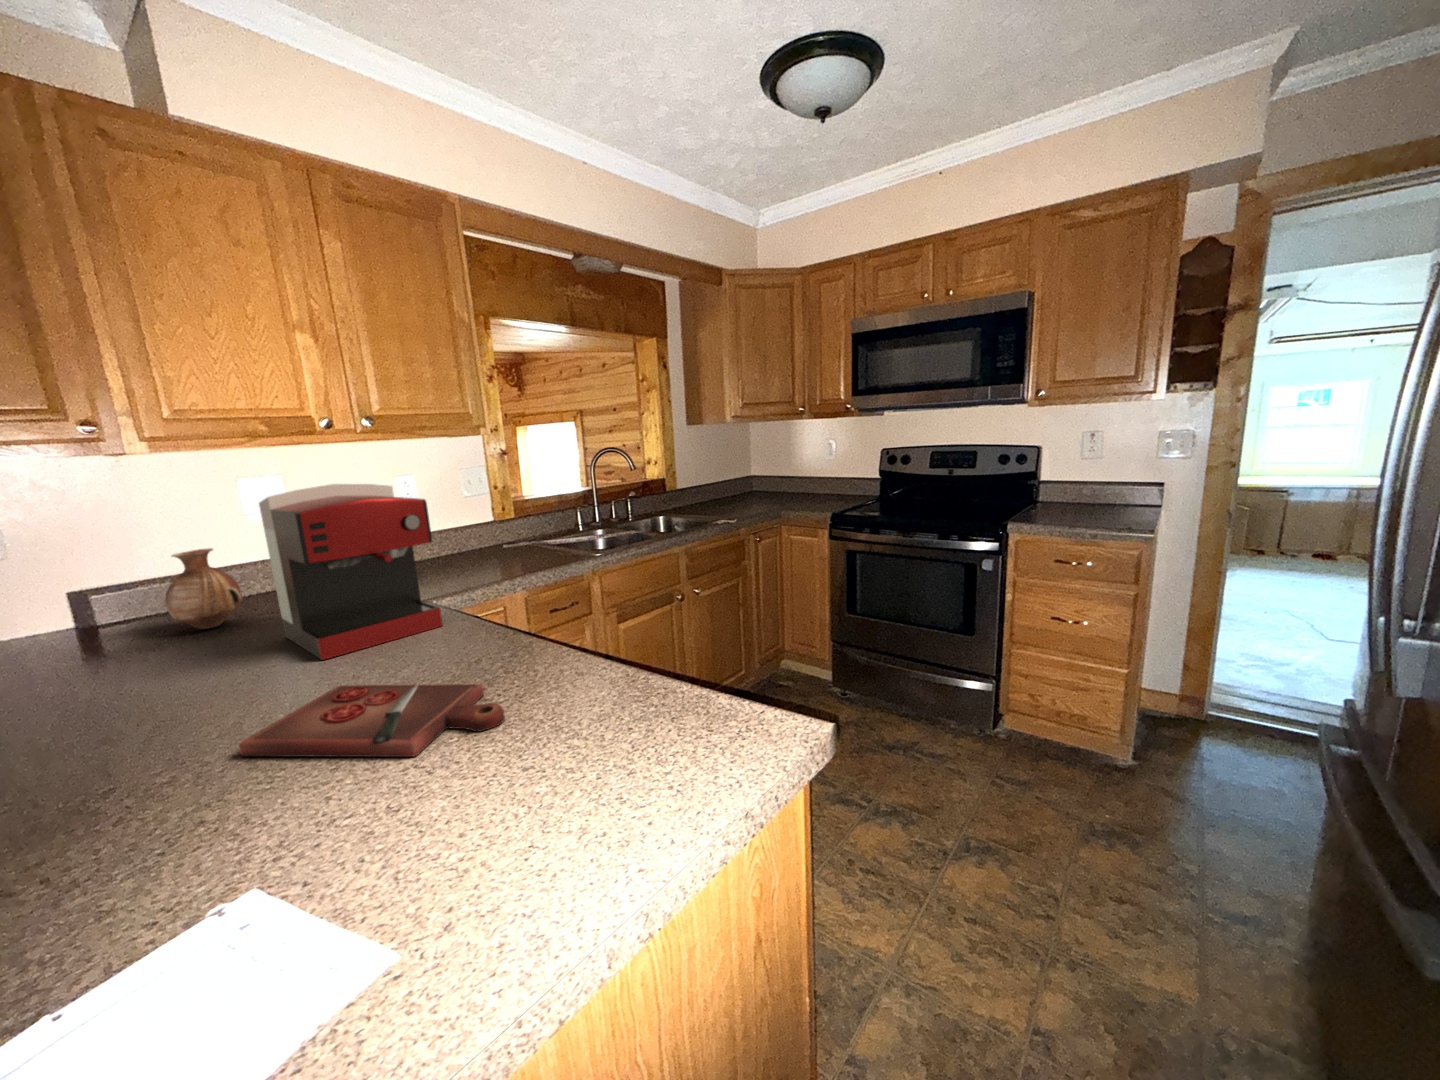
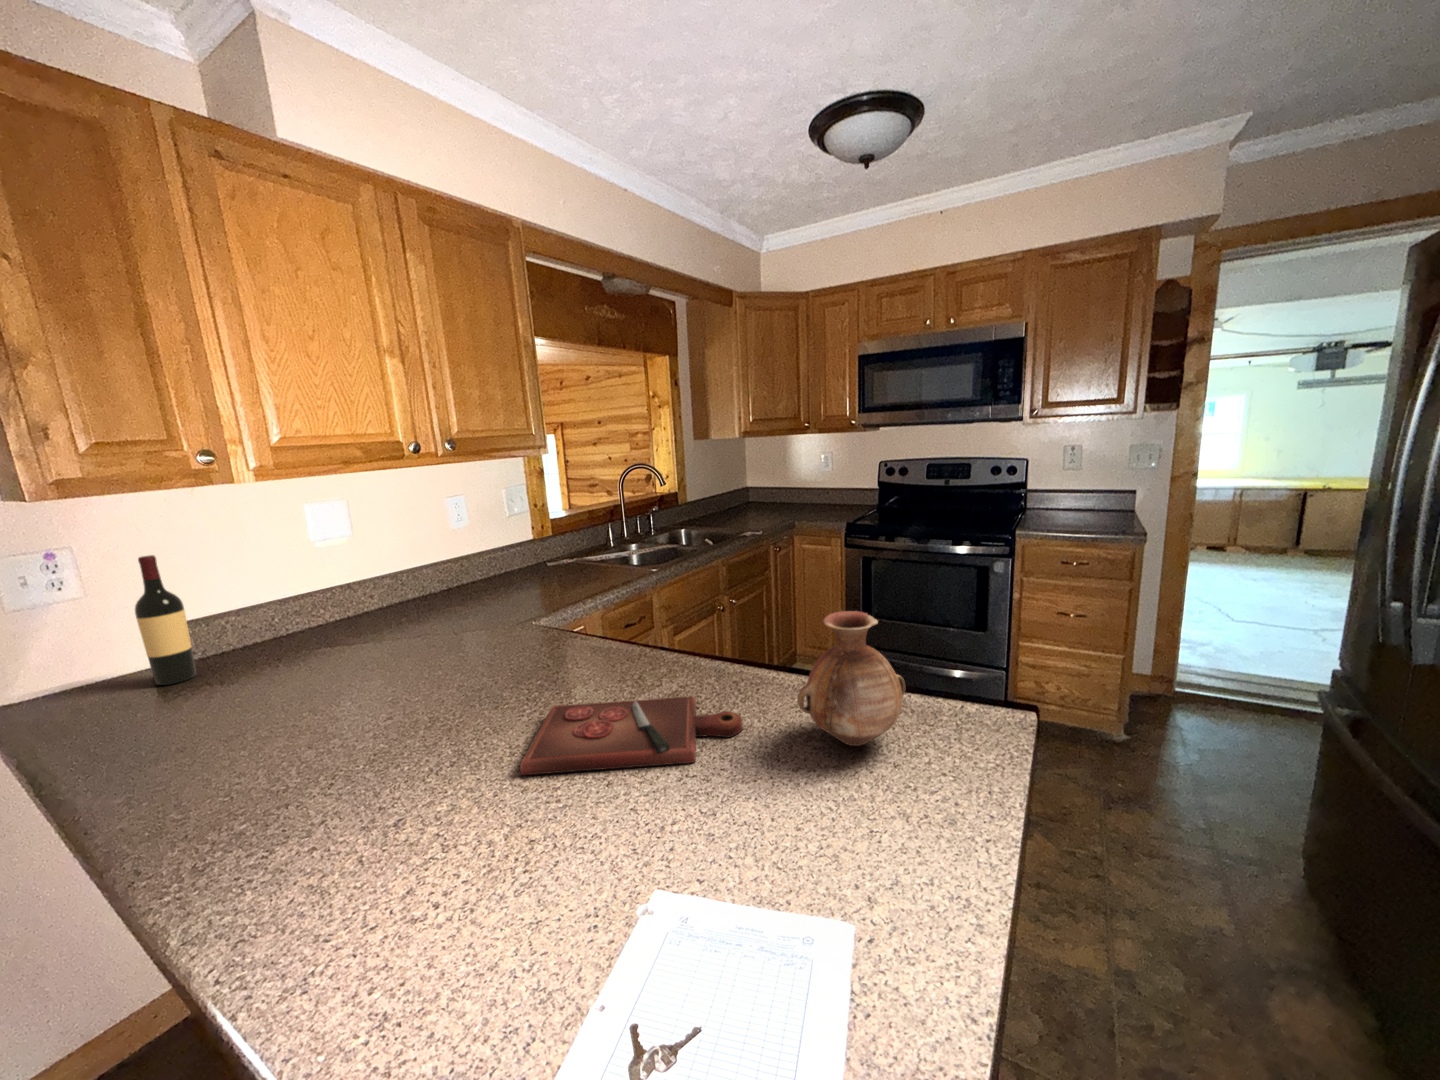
coffee maker: present [259,484,443,660] -> none [397,511,575,685]
wine bottle: none [38,520,102,644] -> present [135,555,196,685]
vase: present [165,548,243,629] -> present [797,611,905,746]

